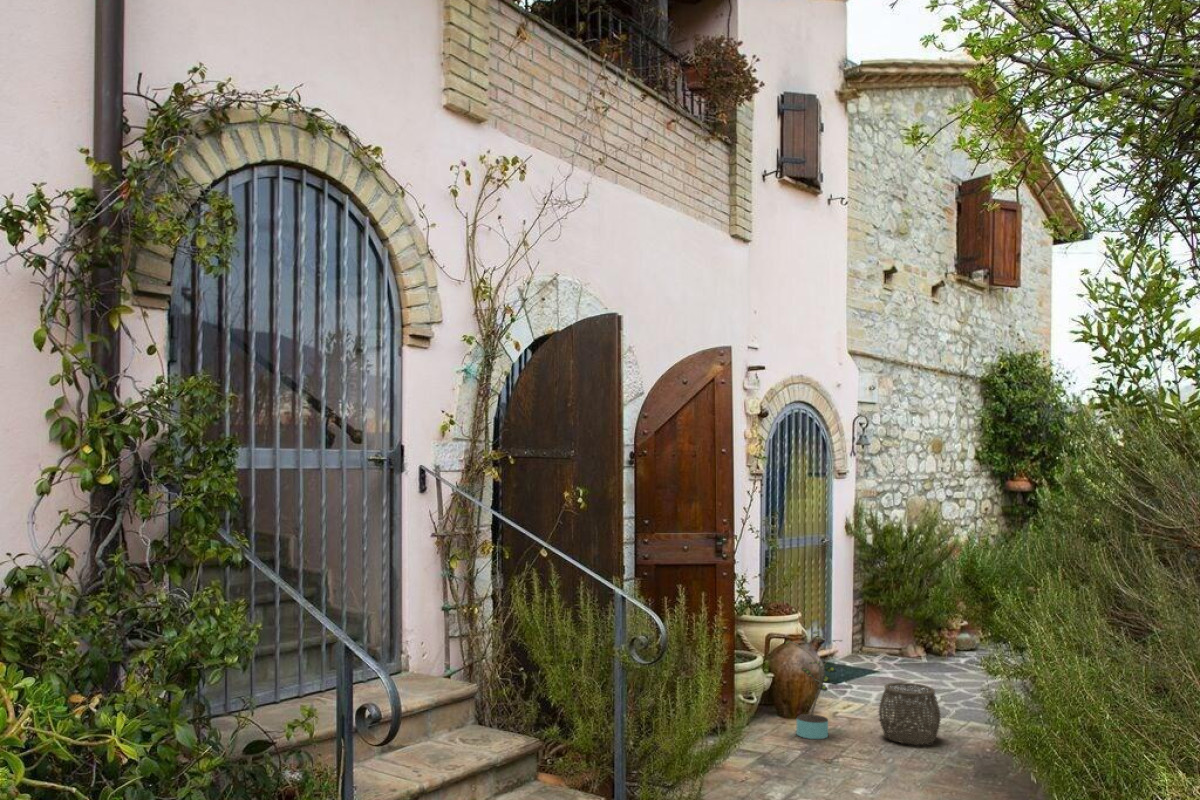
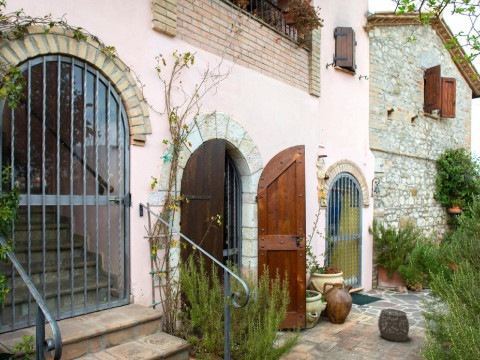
potted plant: present [785,631,836,739] -> none [331,283,360,336]

